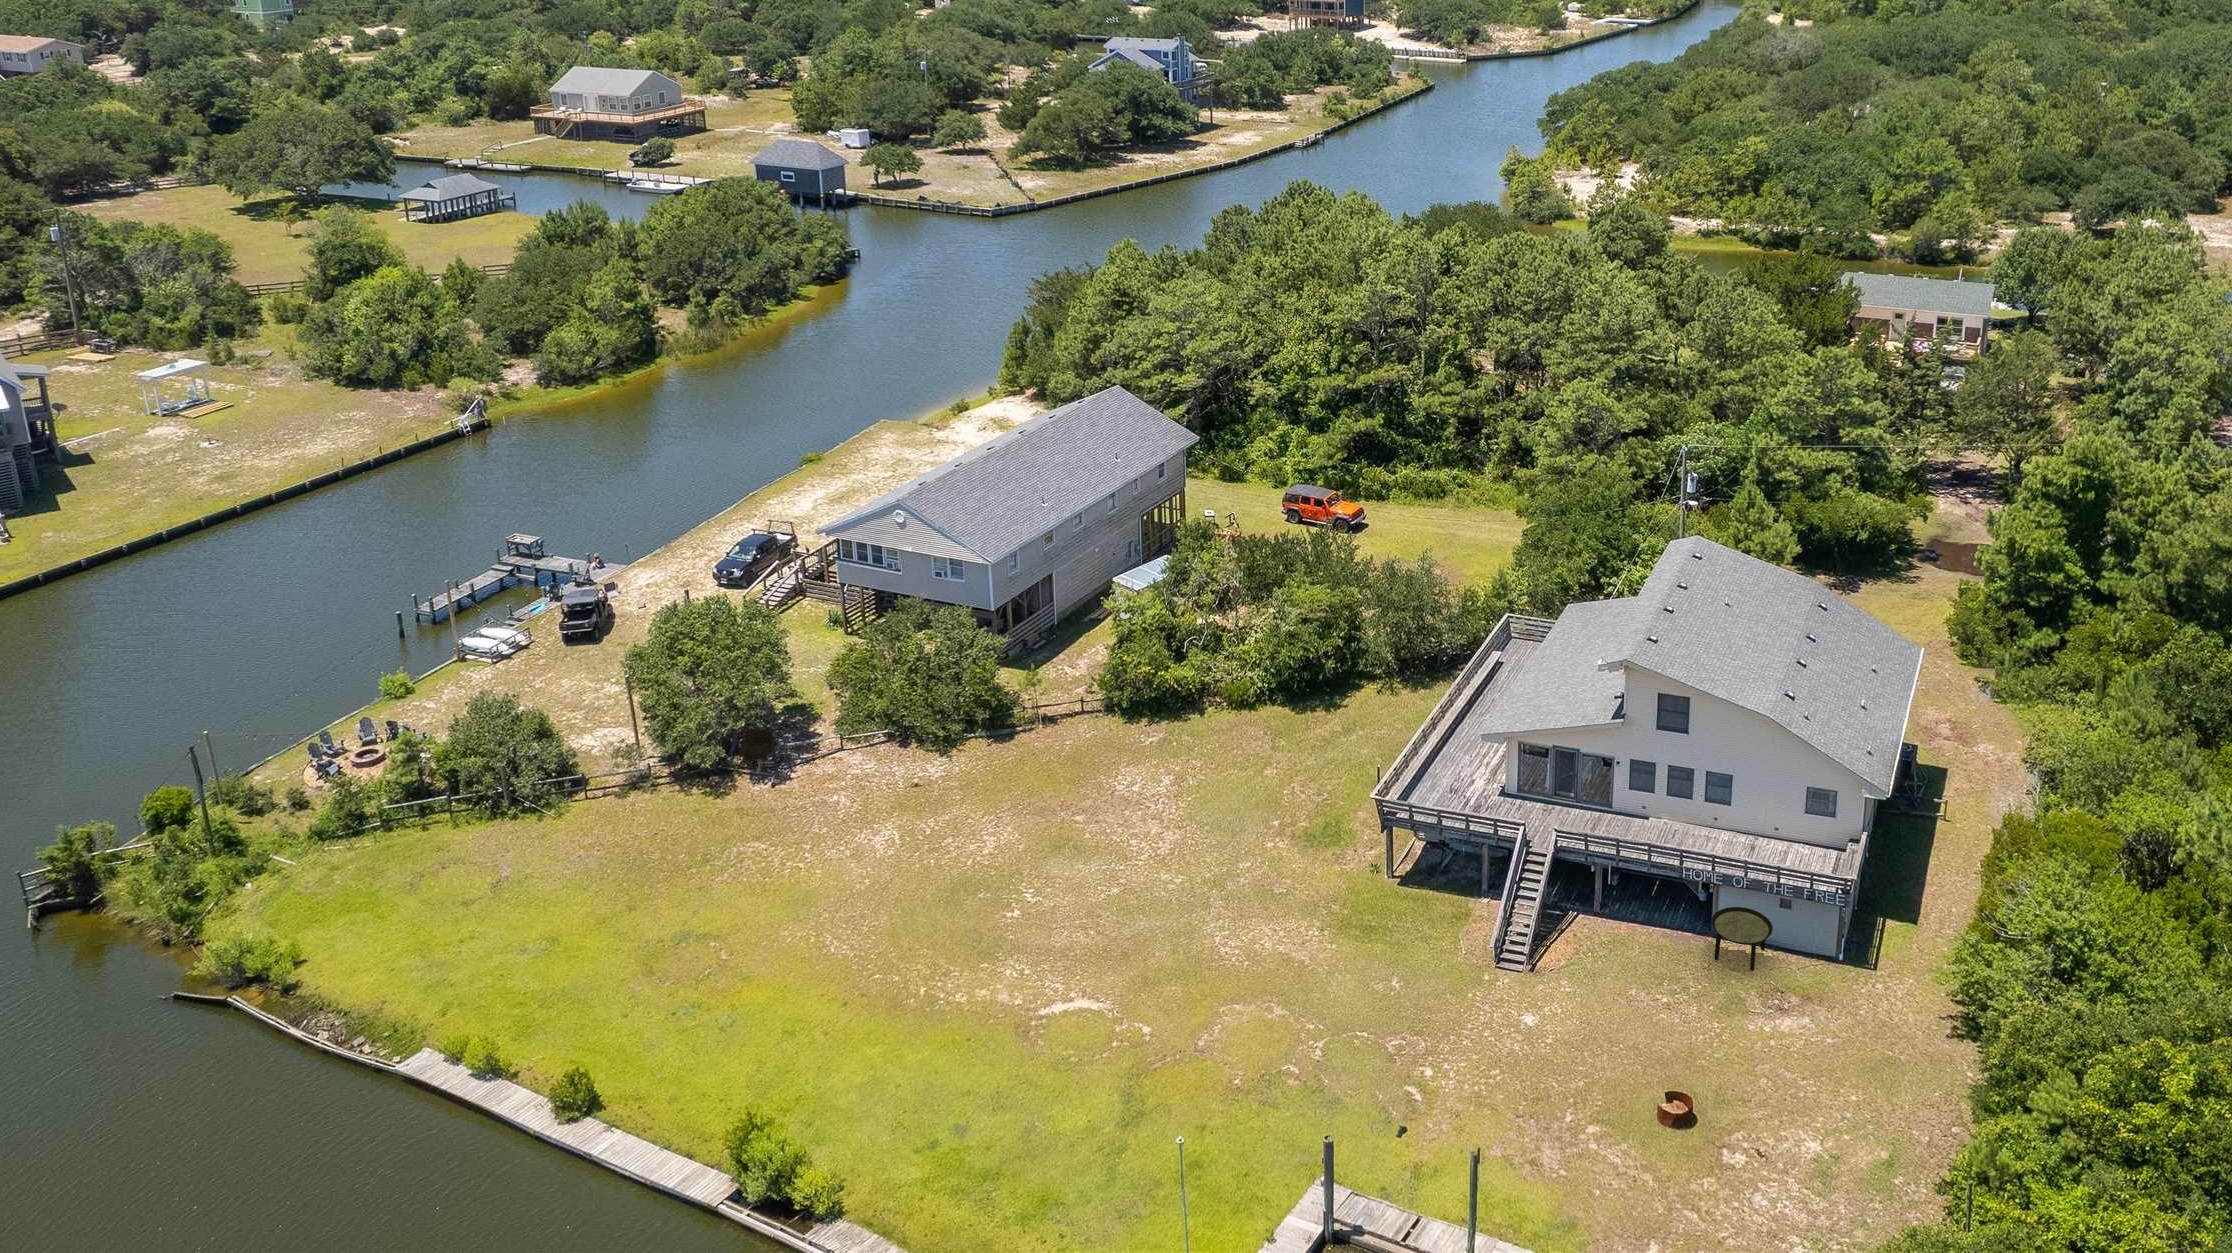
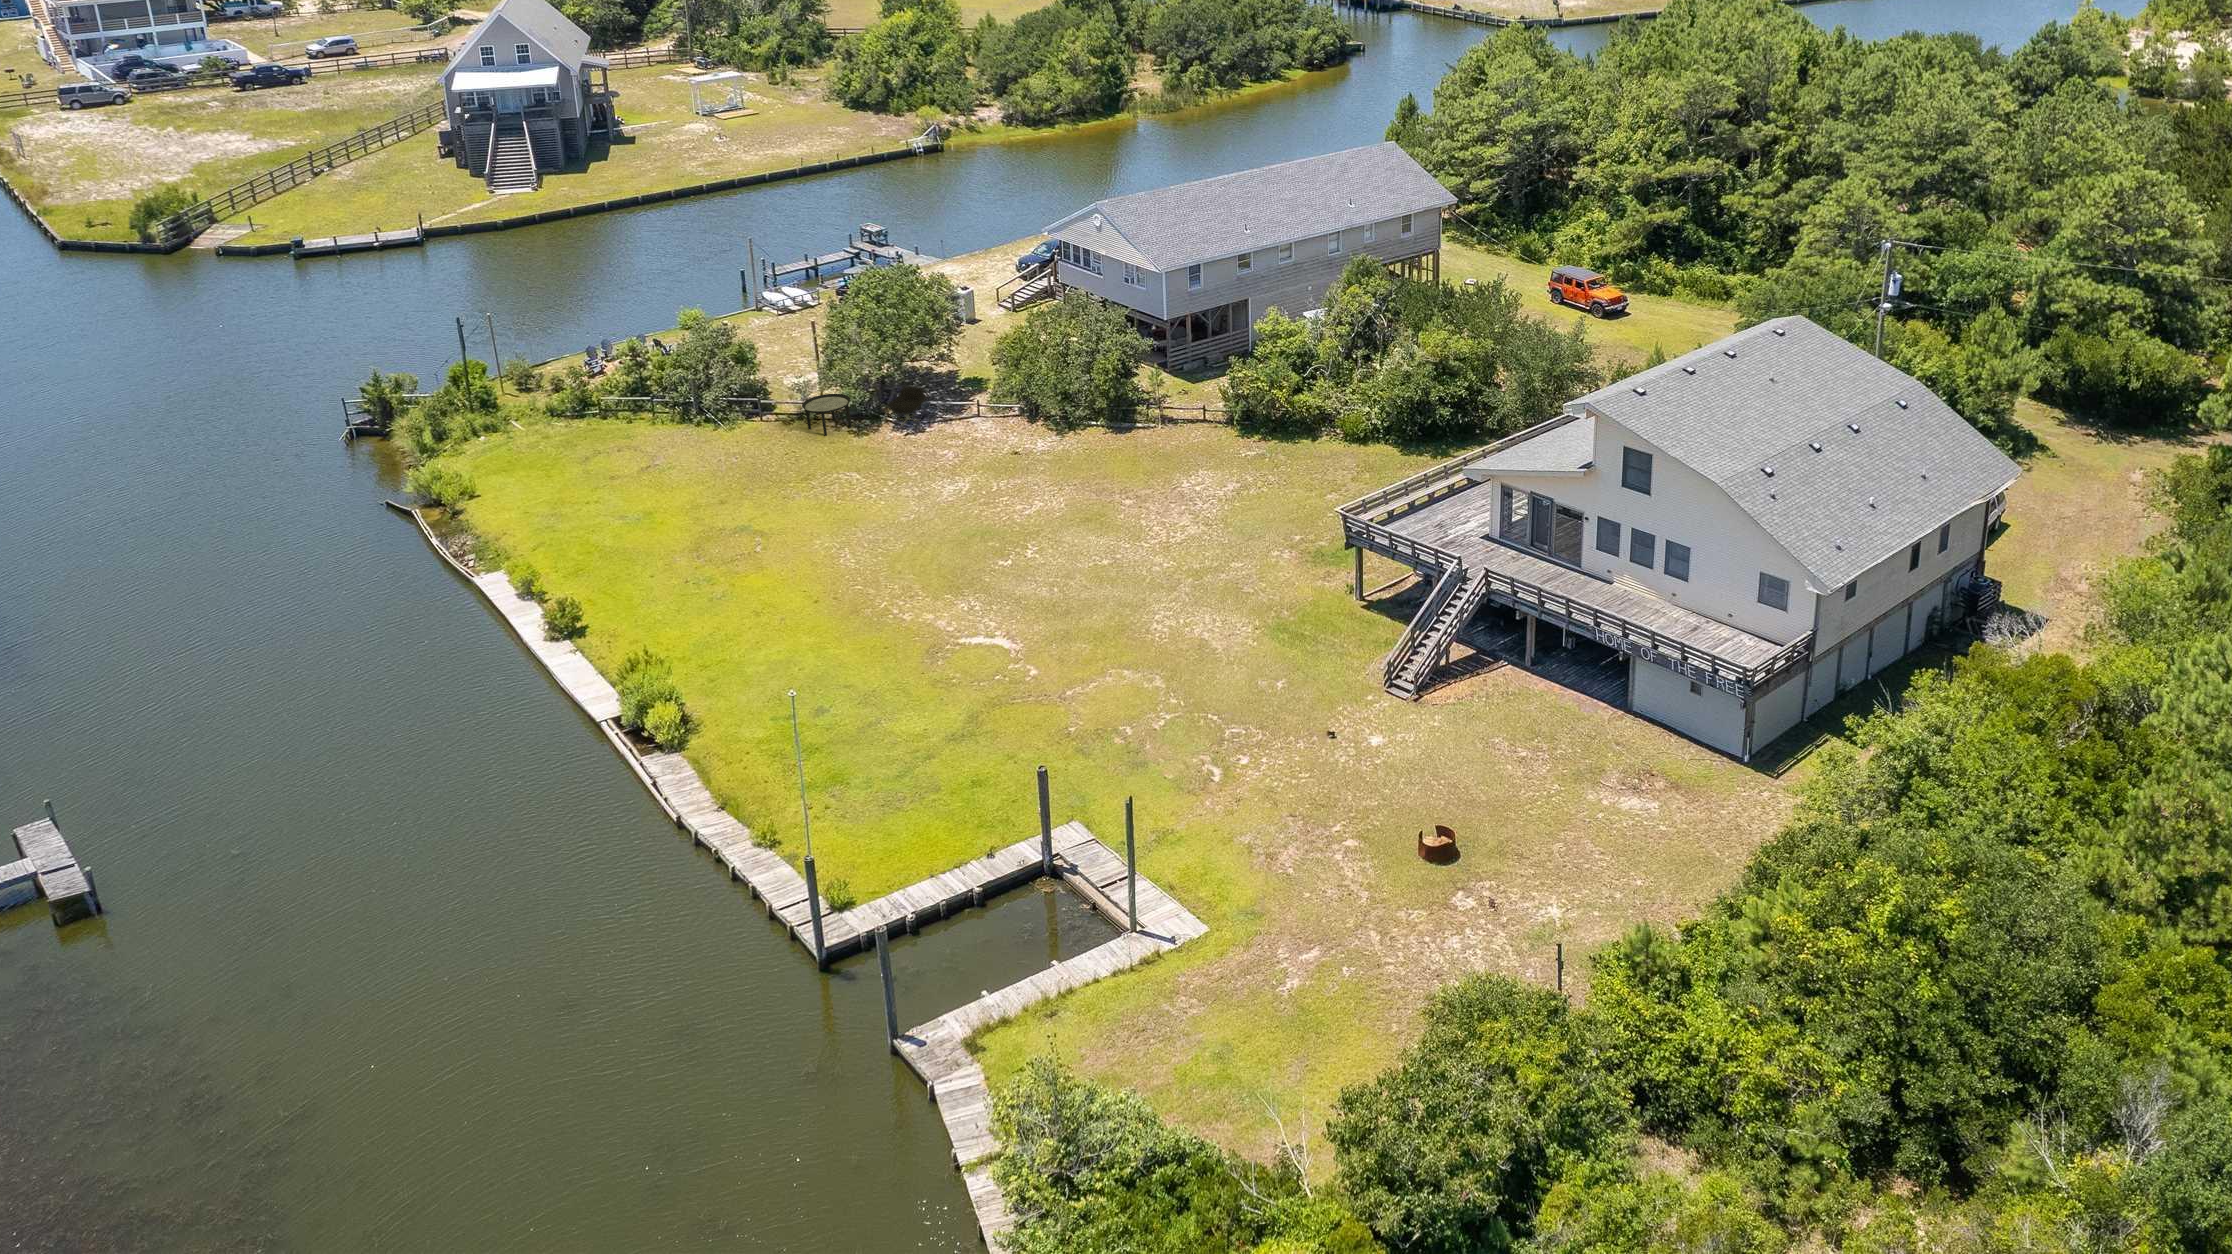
round table: present [1711,907,1773,971] -> present [802,394,852,436]

